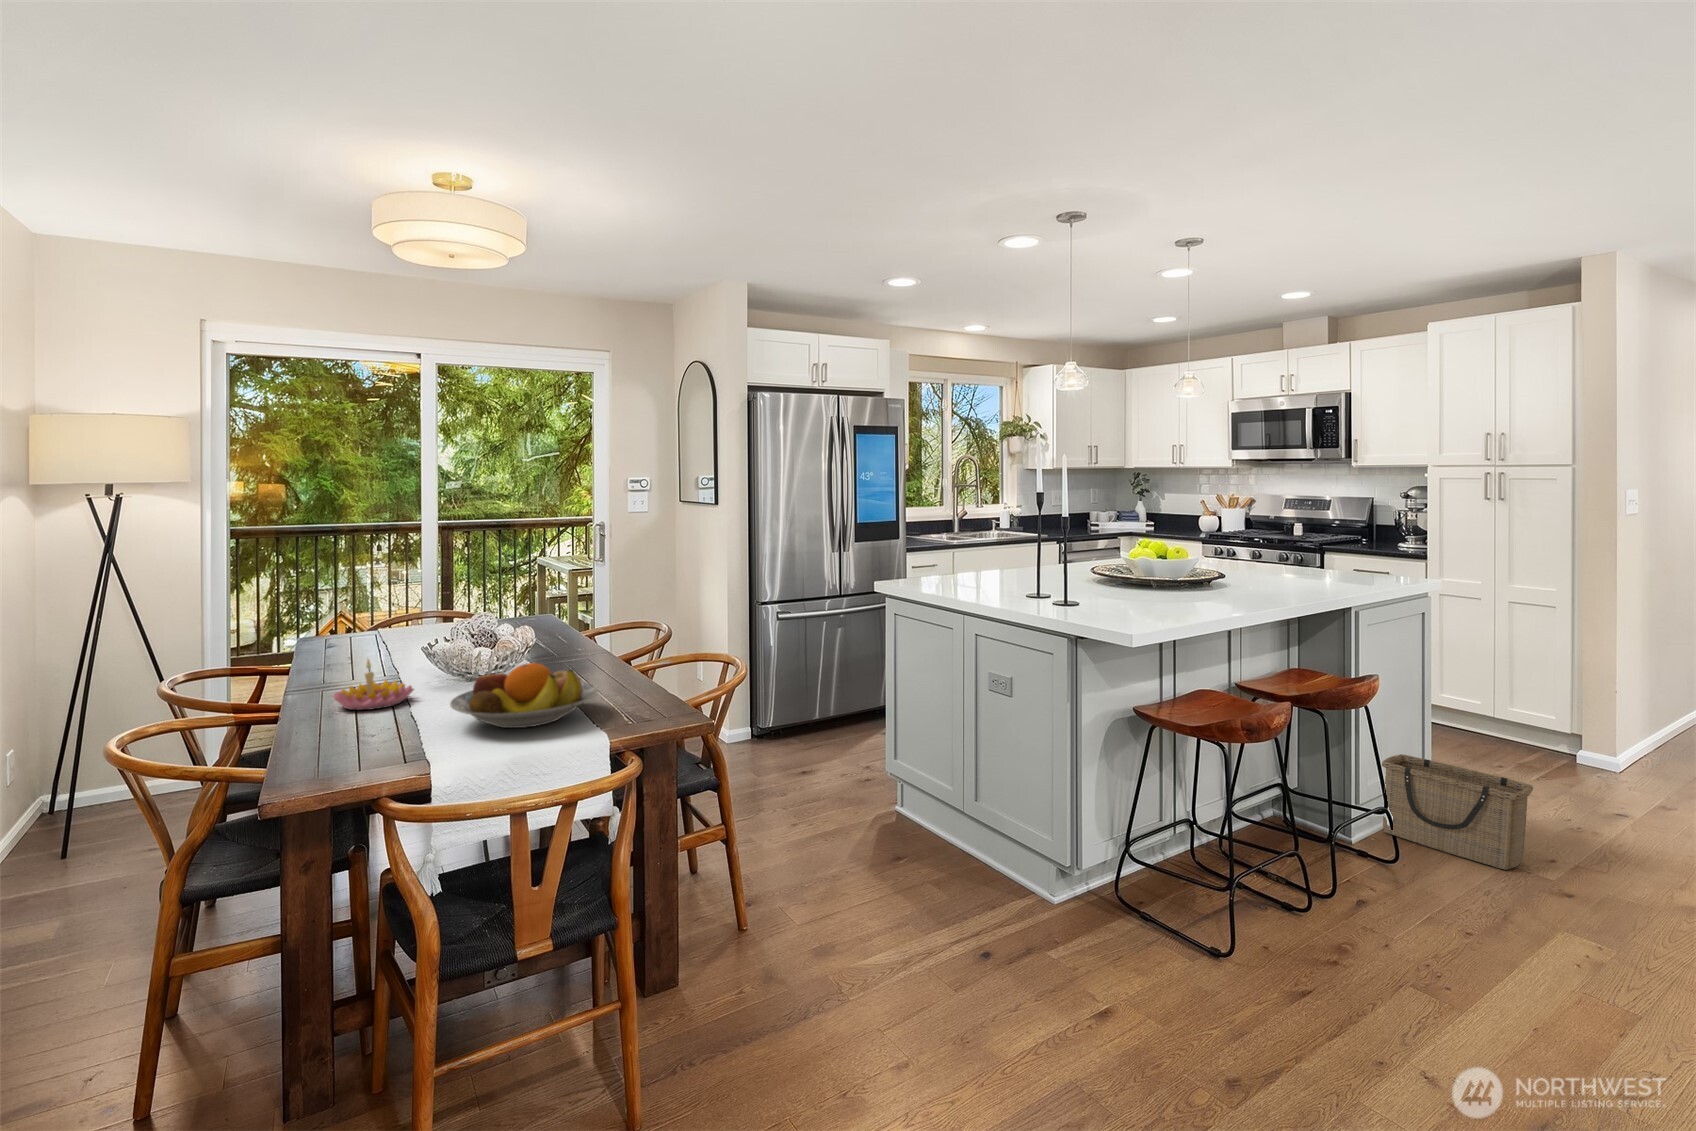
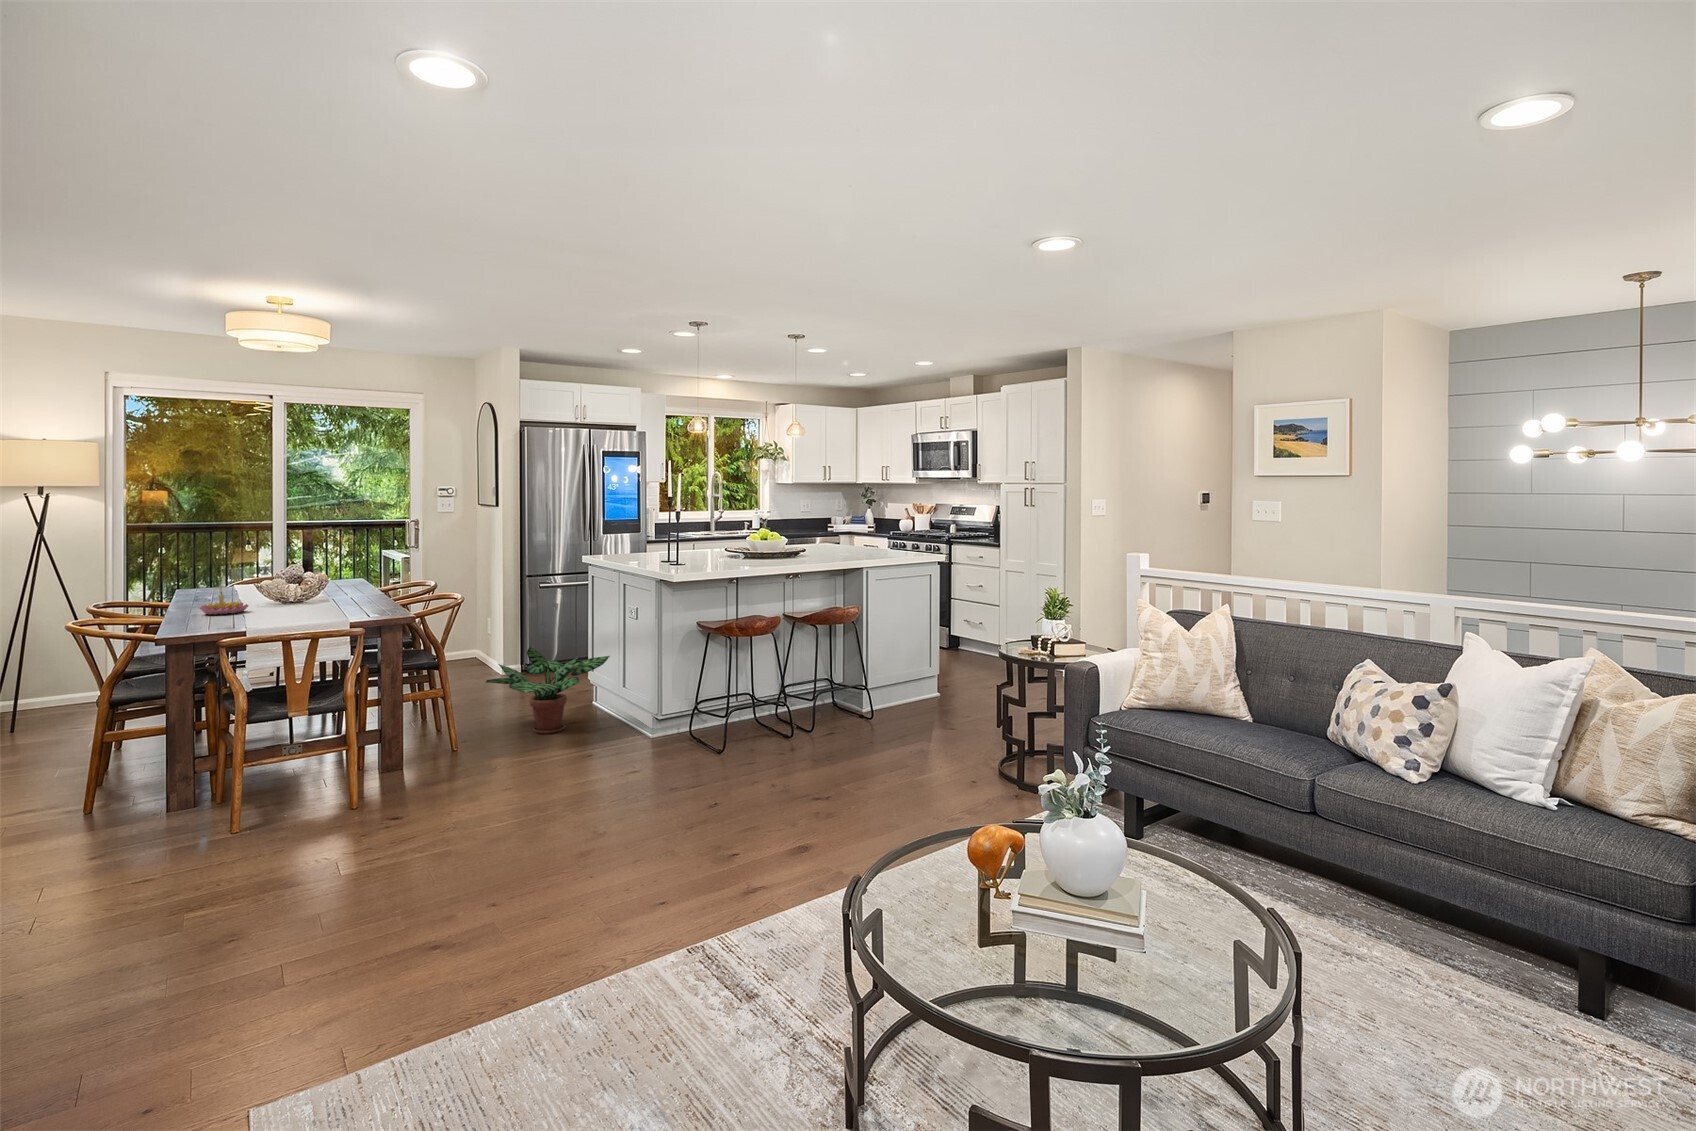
fruit bowl: present [450,663,598,728] -> none [265,585,353,619]
potted plant: none [759,741,954,883] -> present [486,647,610,734]
basket: present [1382,754,1533,870] -> none [886,662,952,722]

